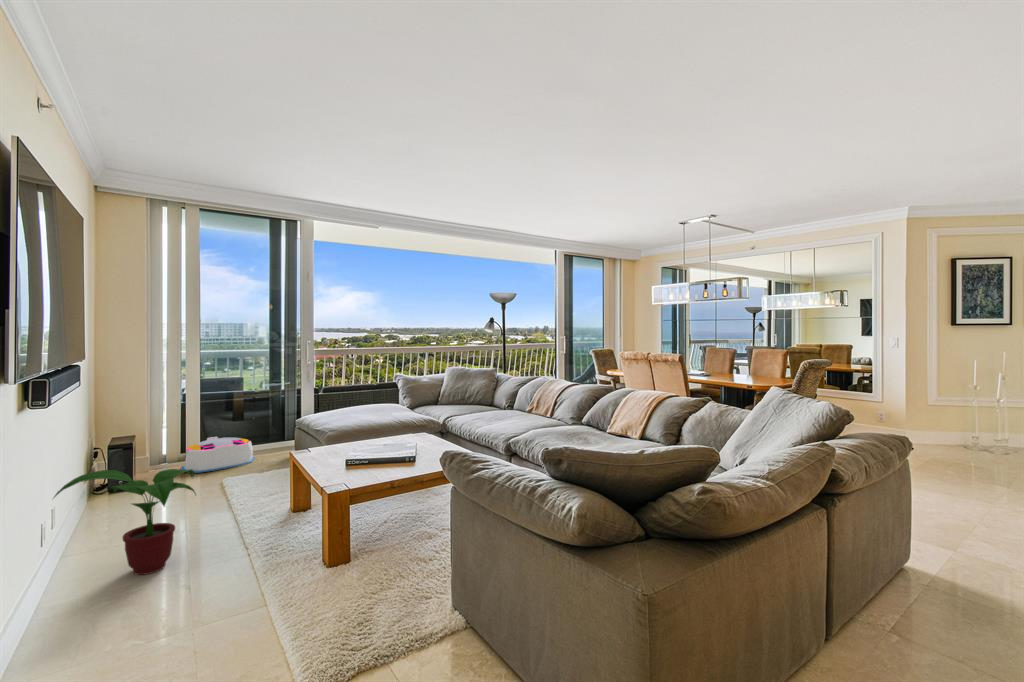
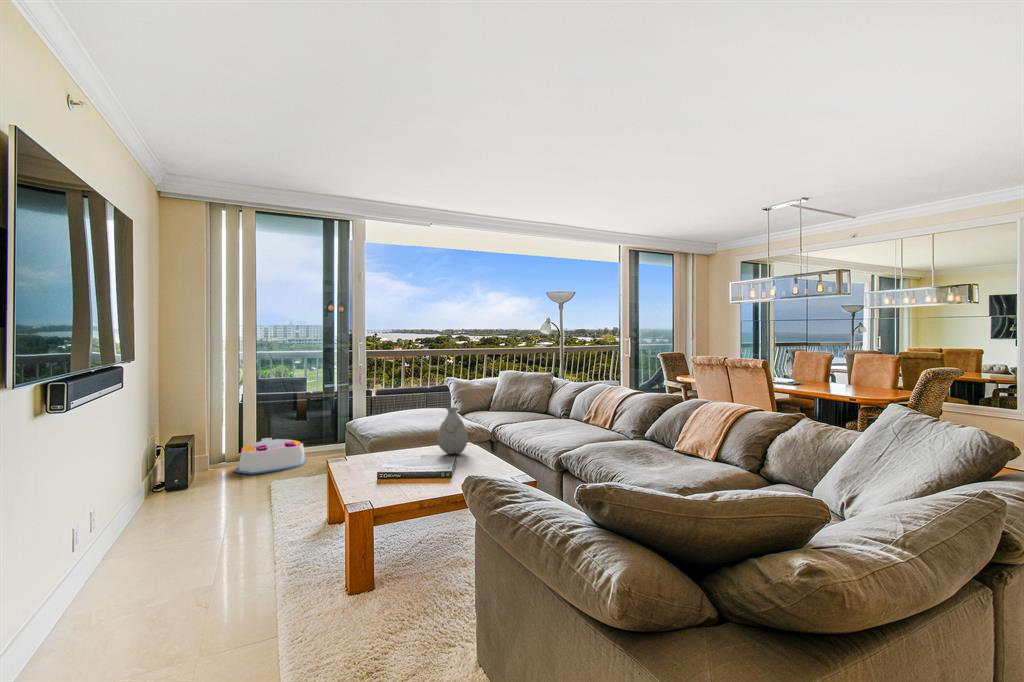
vase: none [395,399,424,442] -> present [437,407,467,454]
potted plant: present [54,469,196,575] -> none [88,476,230,586]

